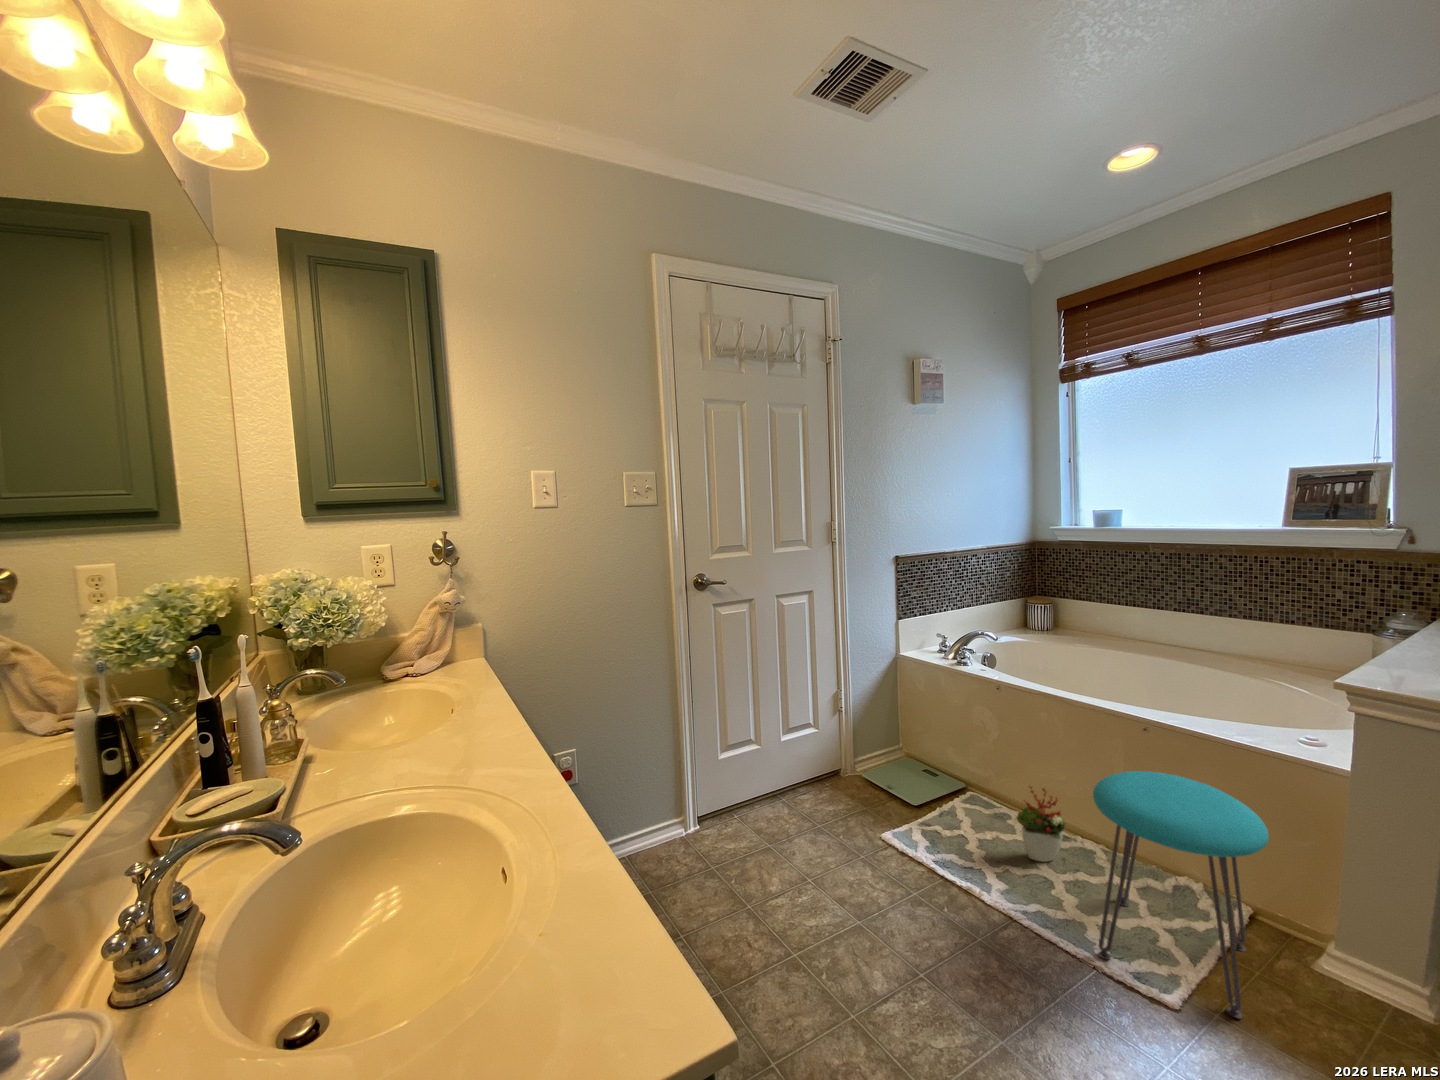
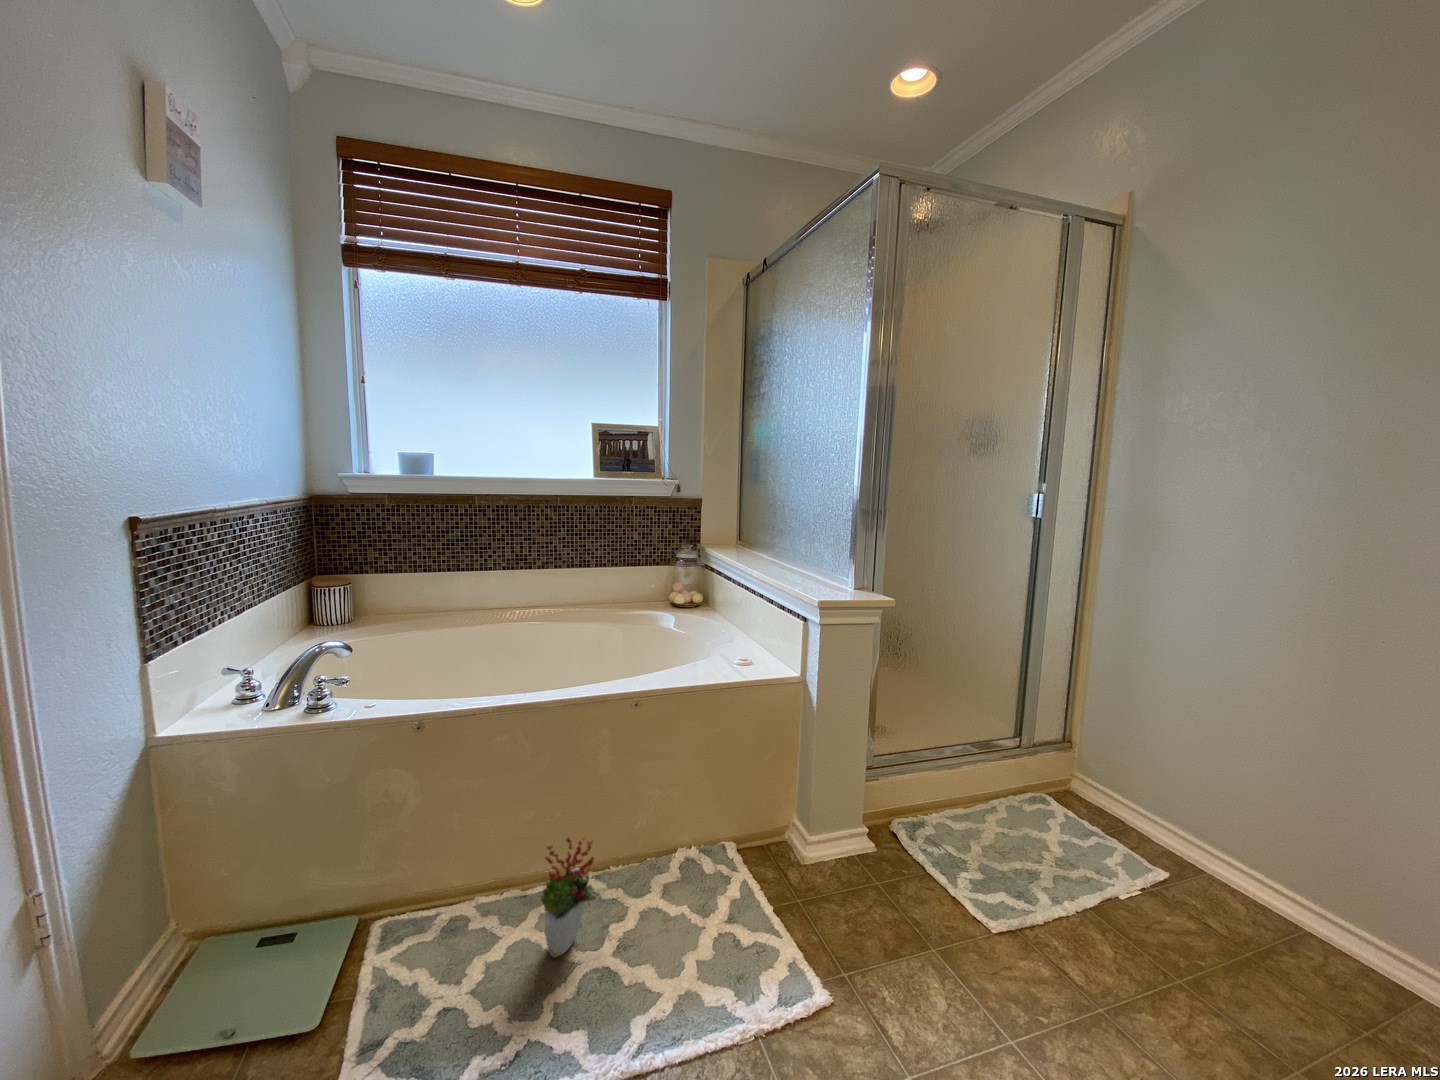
stool: present [1093,771,1269,1019] -> none [666,732,838,1008]

